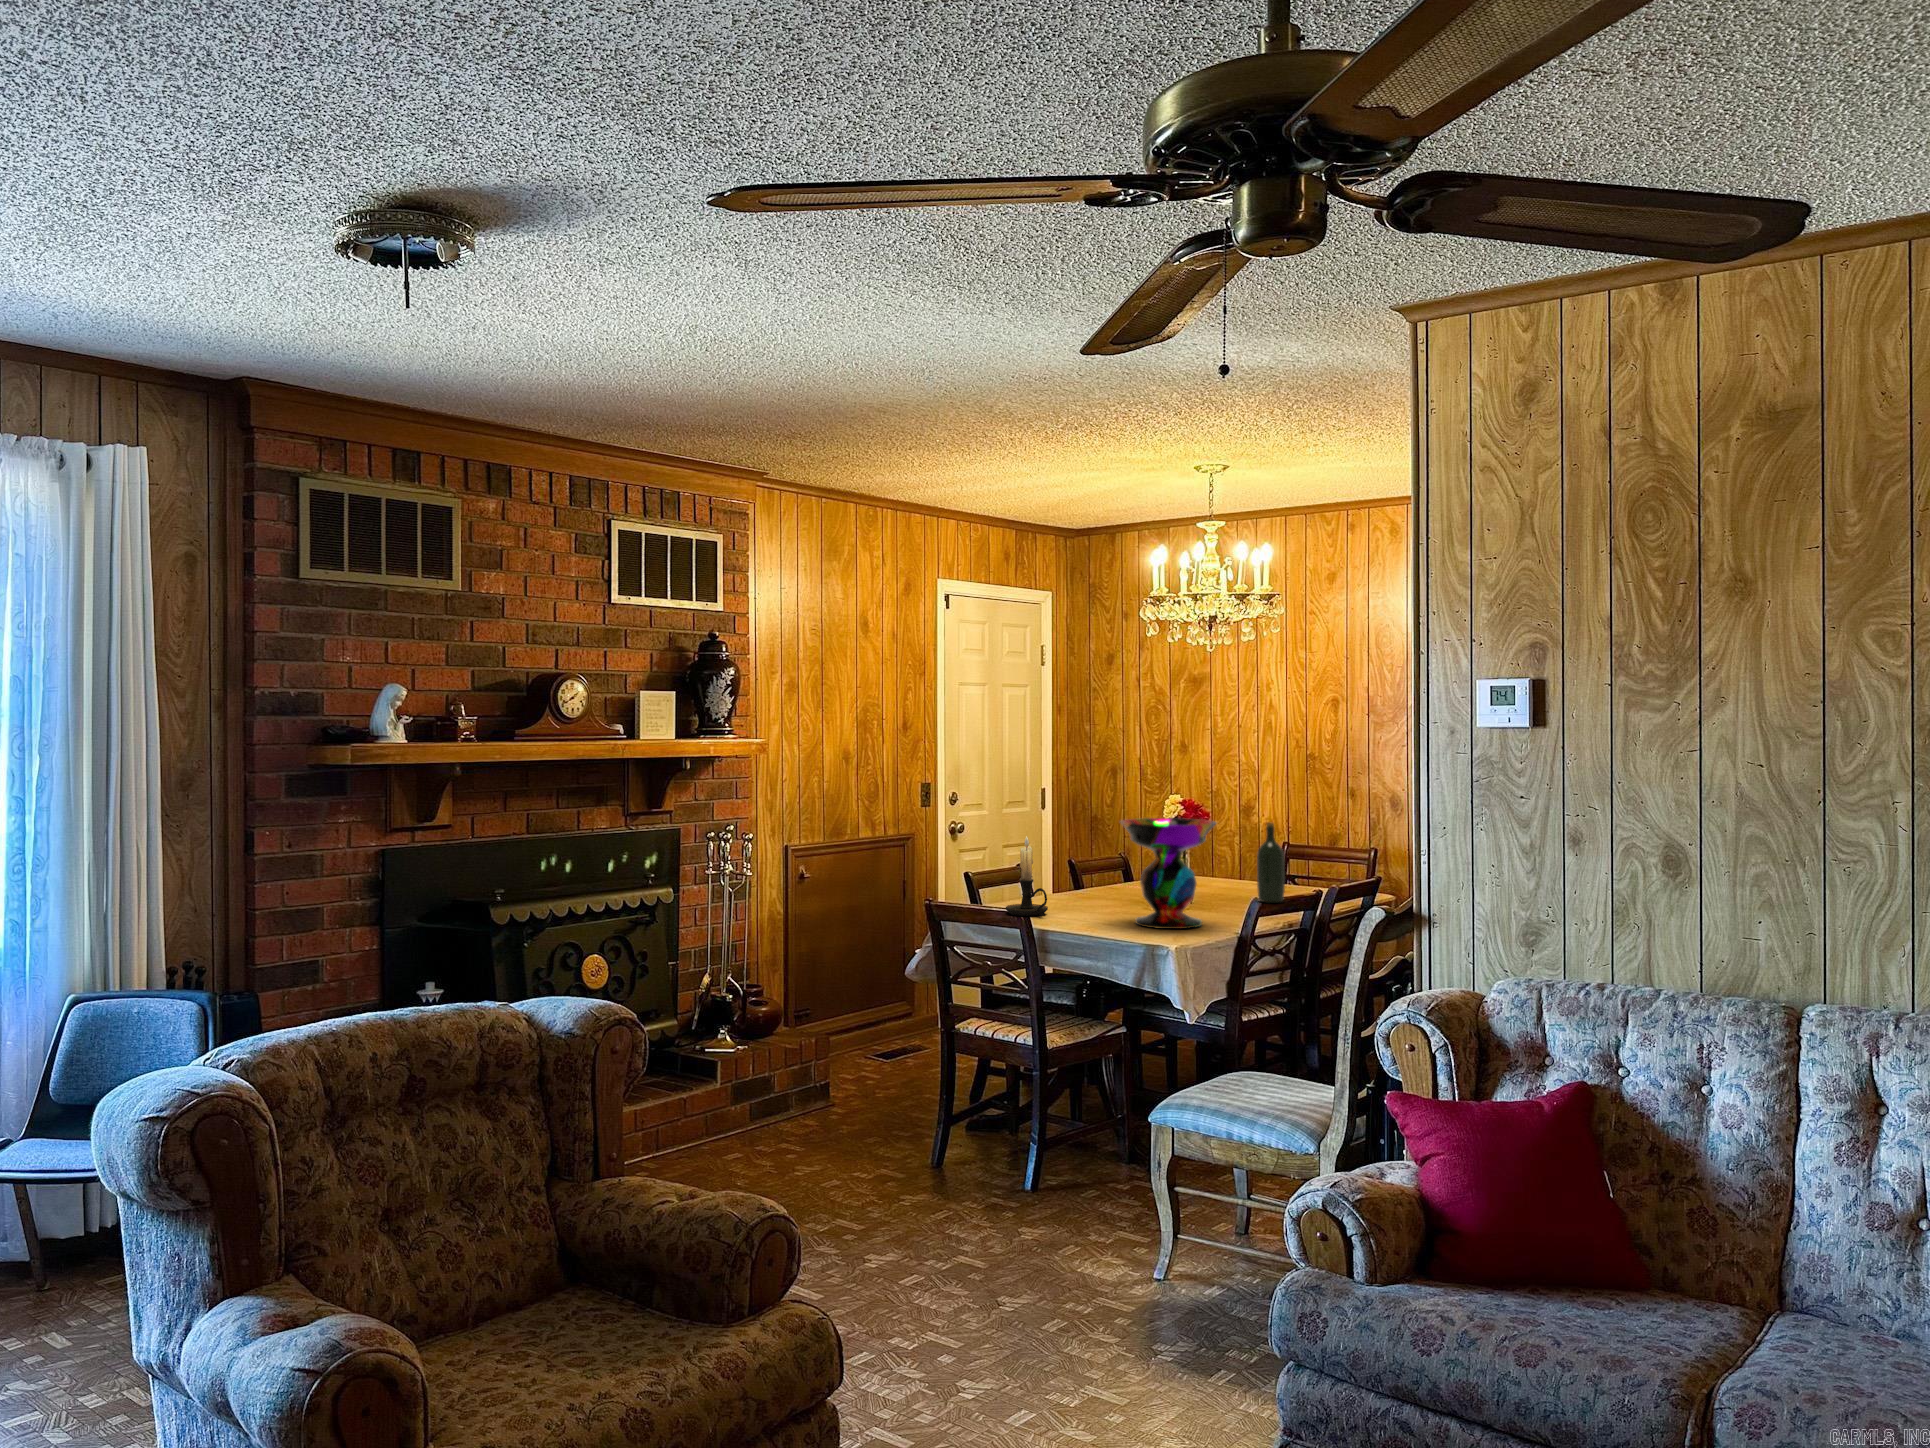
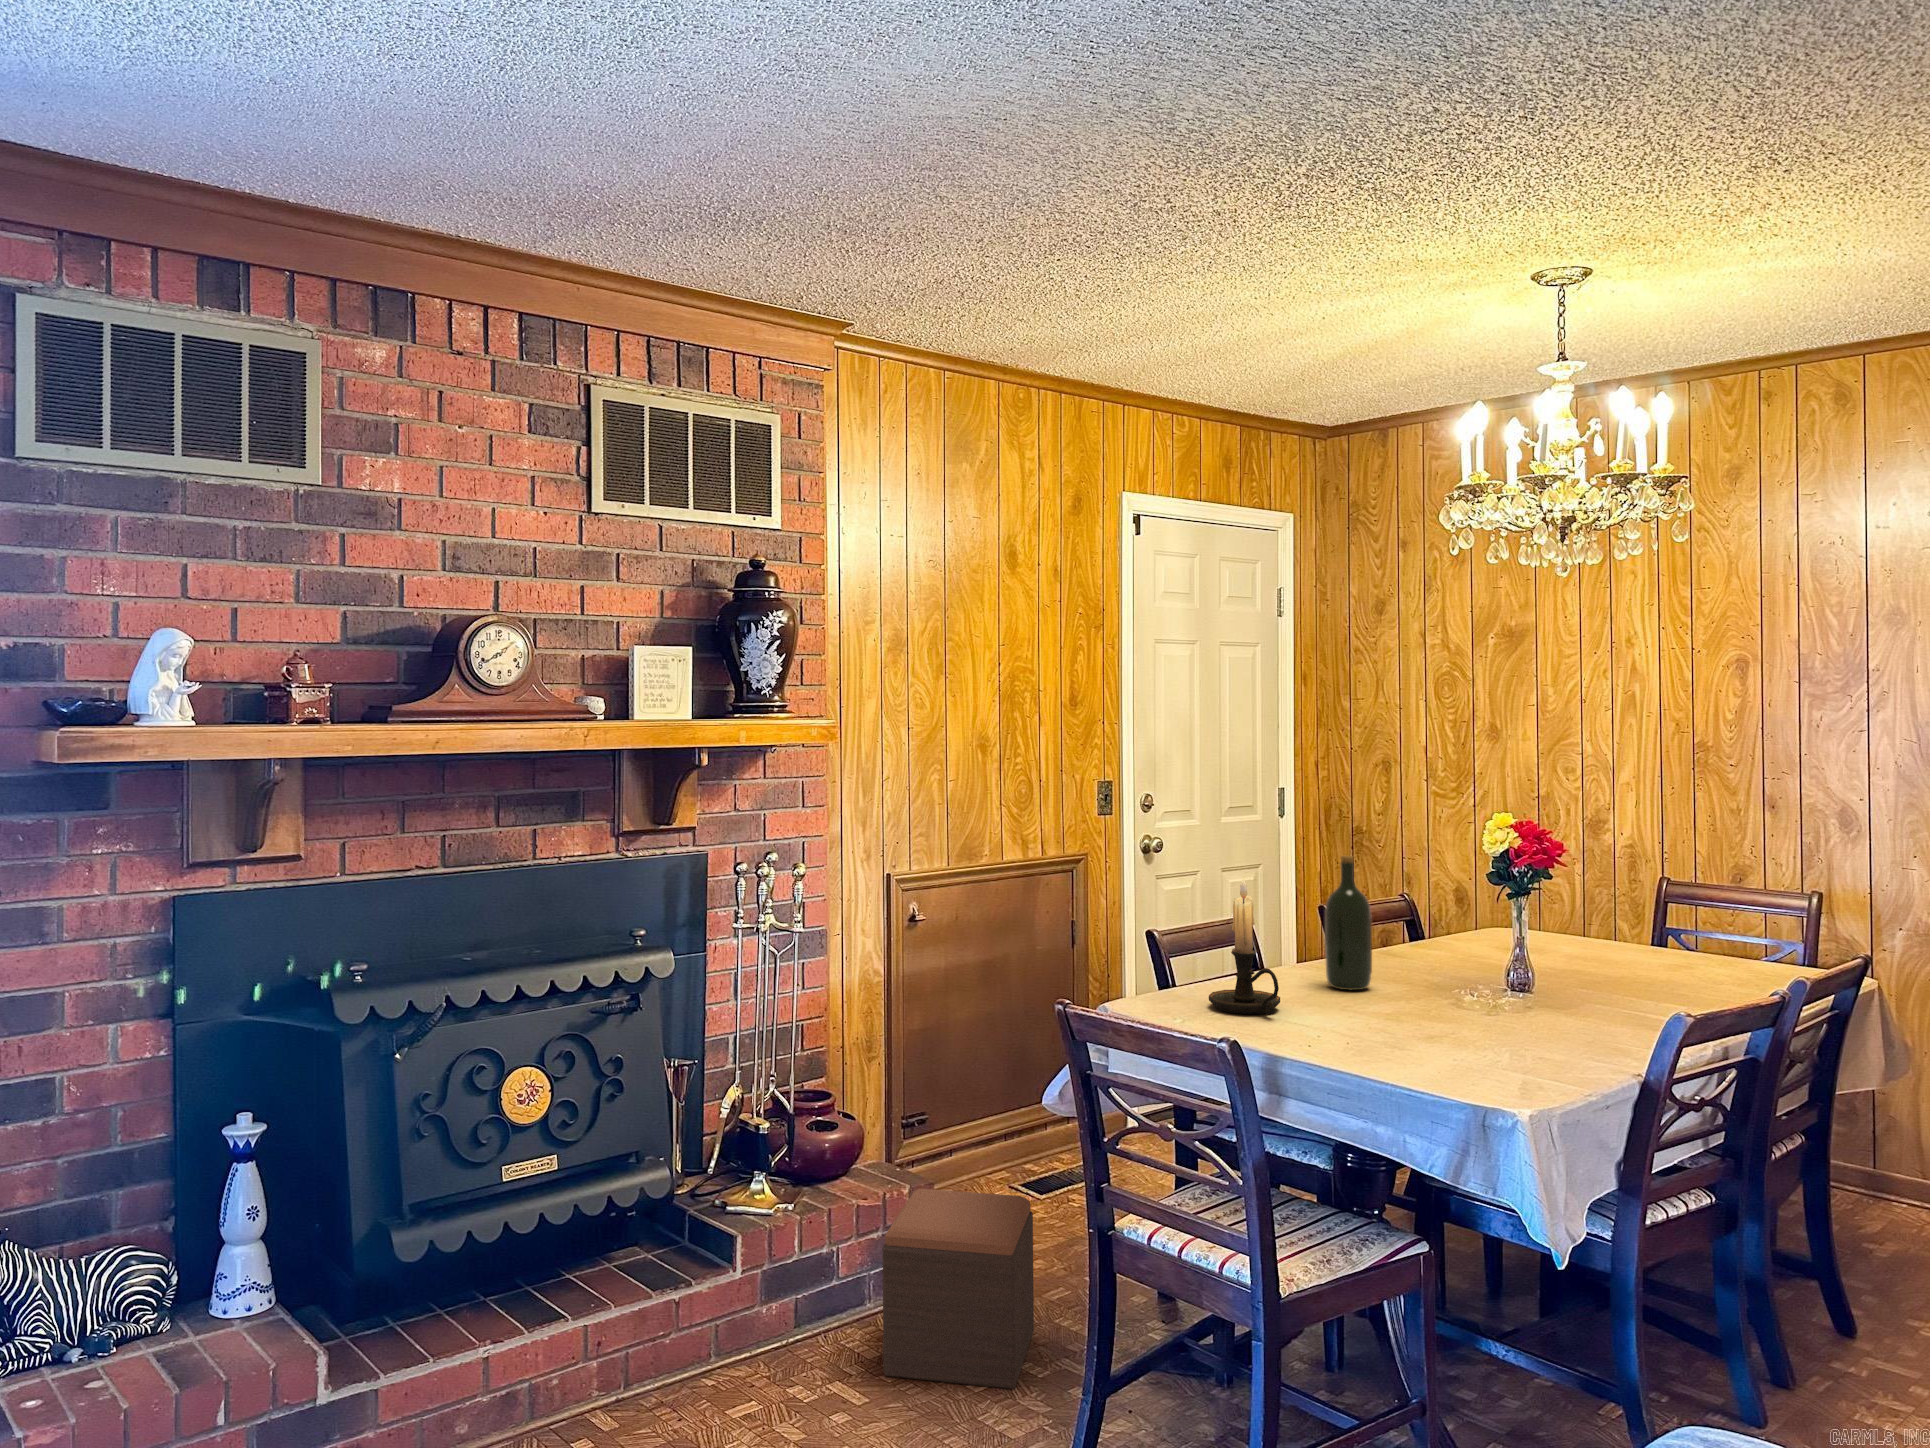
decorative bowl: present [1120,818,1216,929] -> none [1406,853,1591,1057]
wine bottle: present [1257,823,1285,903] -> present [1325,856,1372,990]
footstool: none [813,1034,899,1141] -> present [883,1189,1034,1389]

